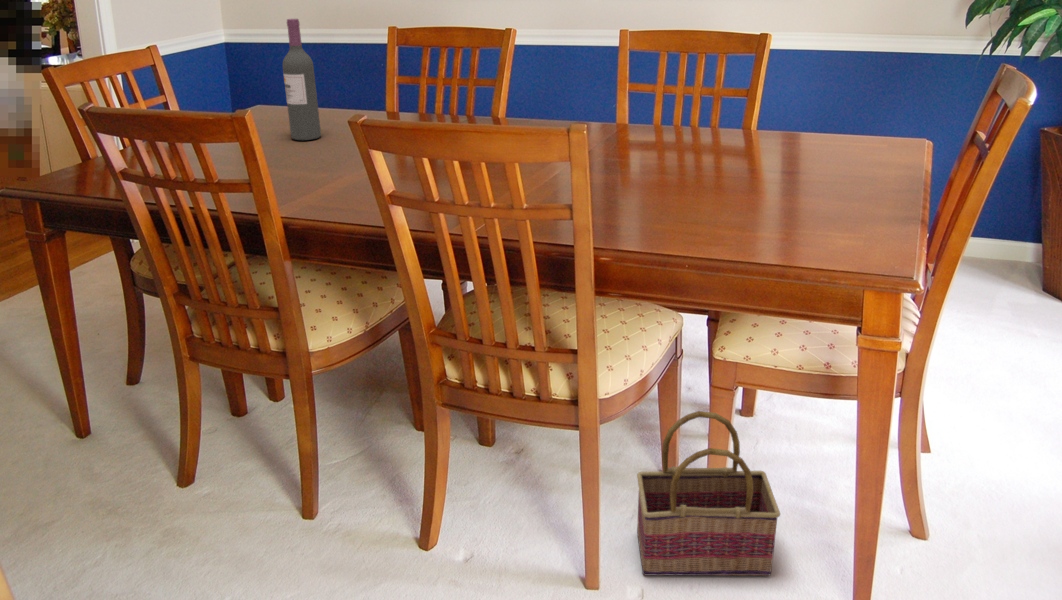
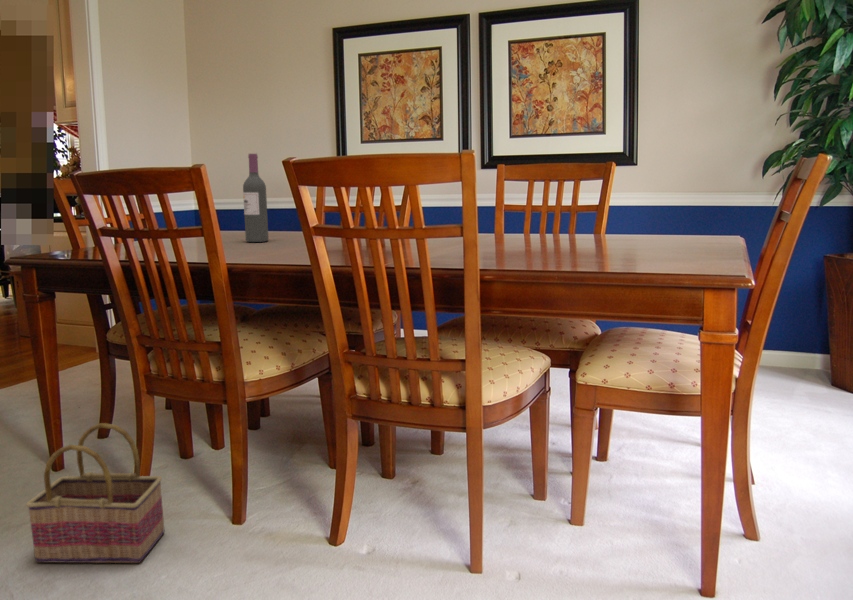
basket: present [637,411,780,576] -> present [26,423,165,563]

